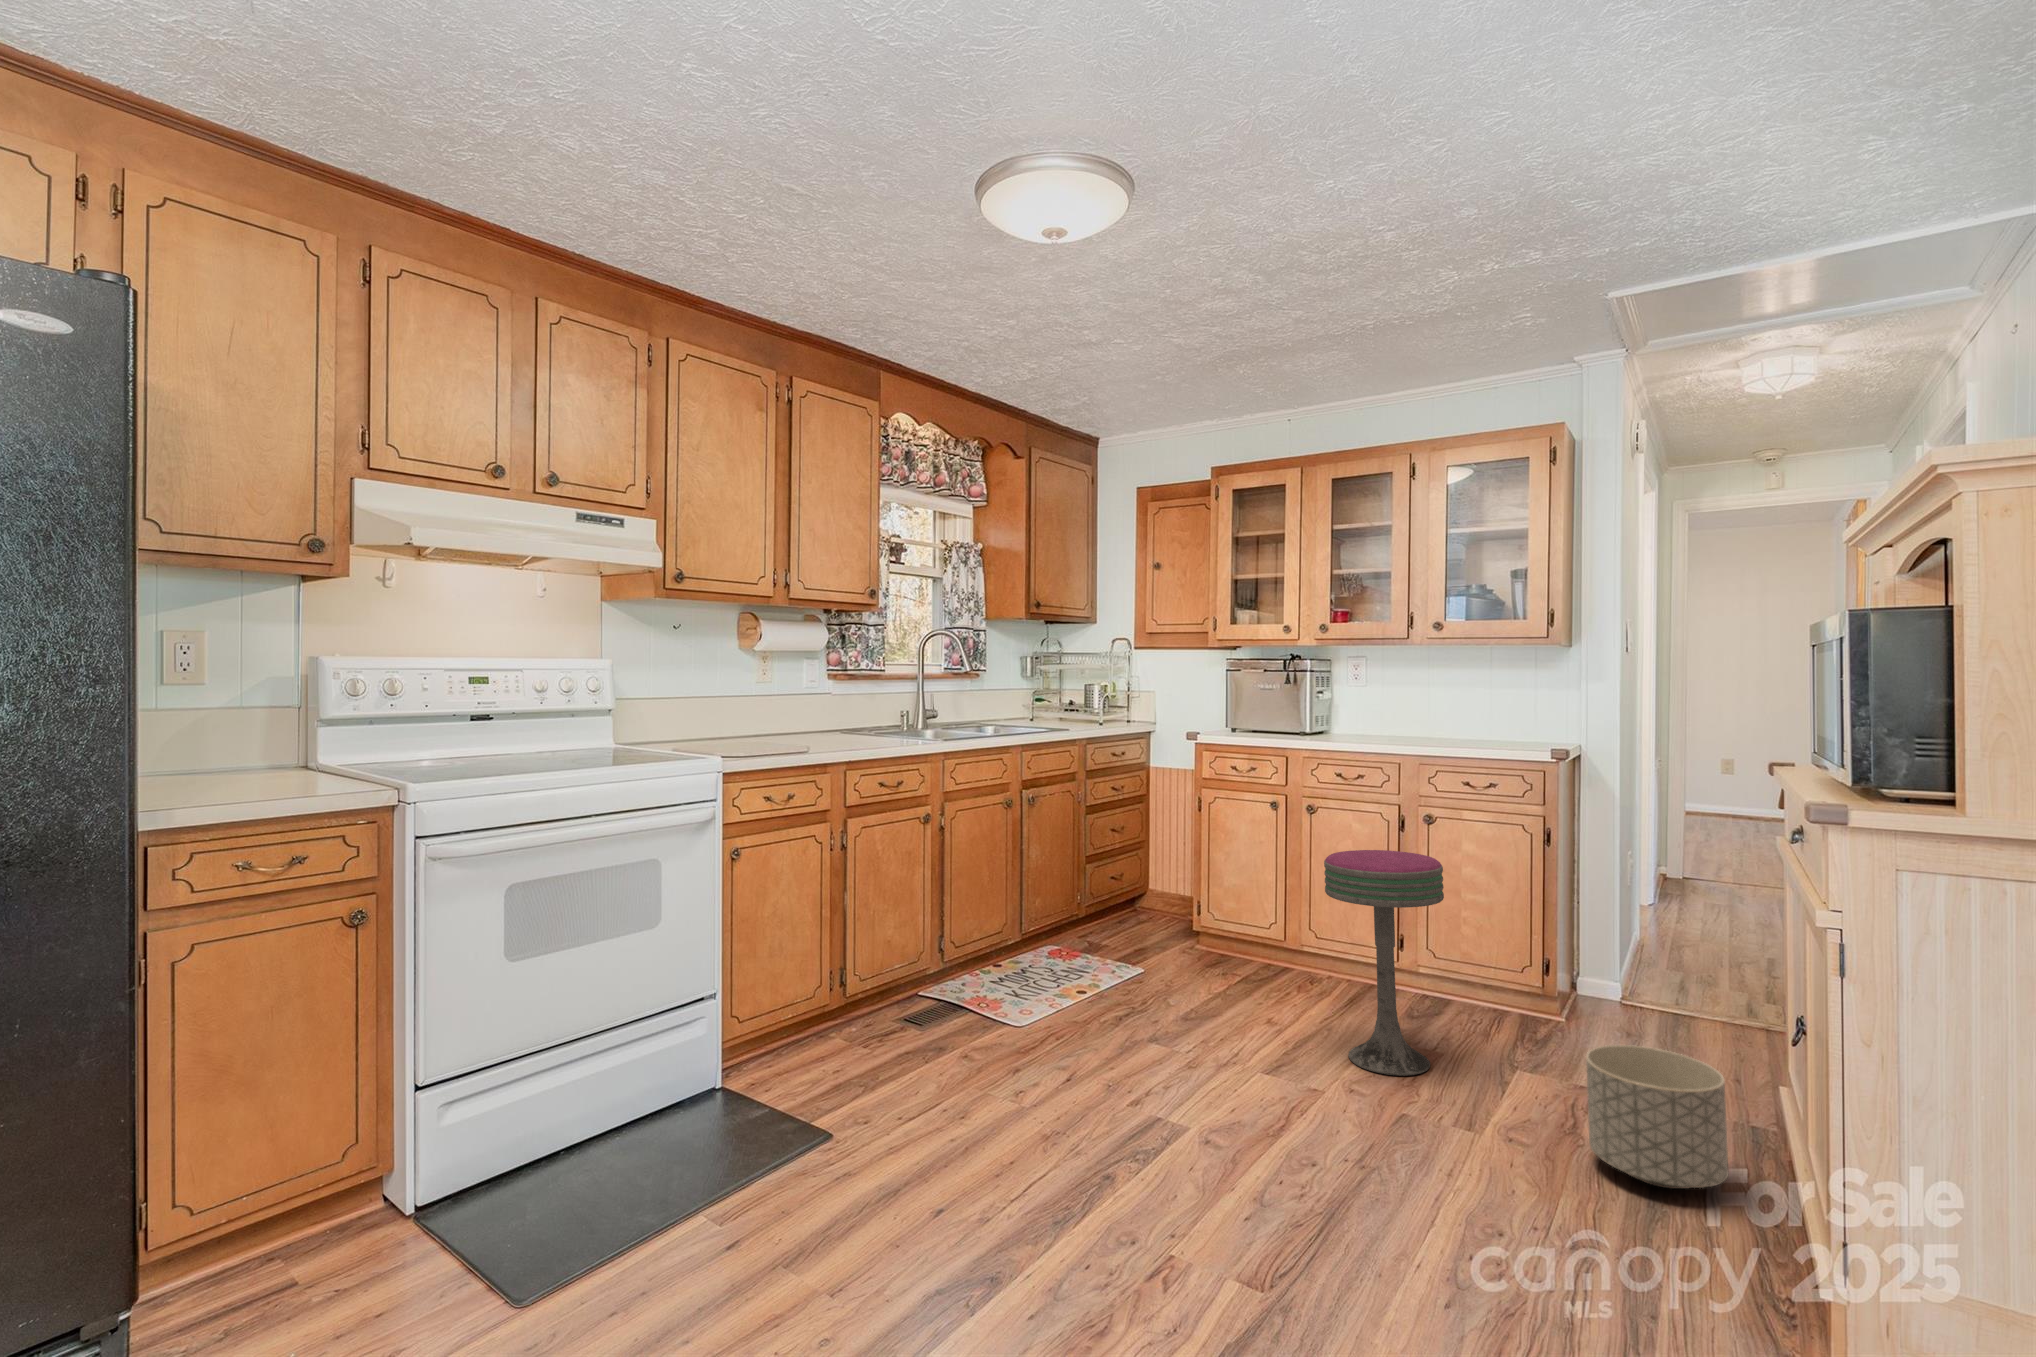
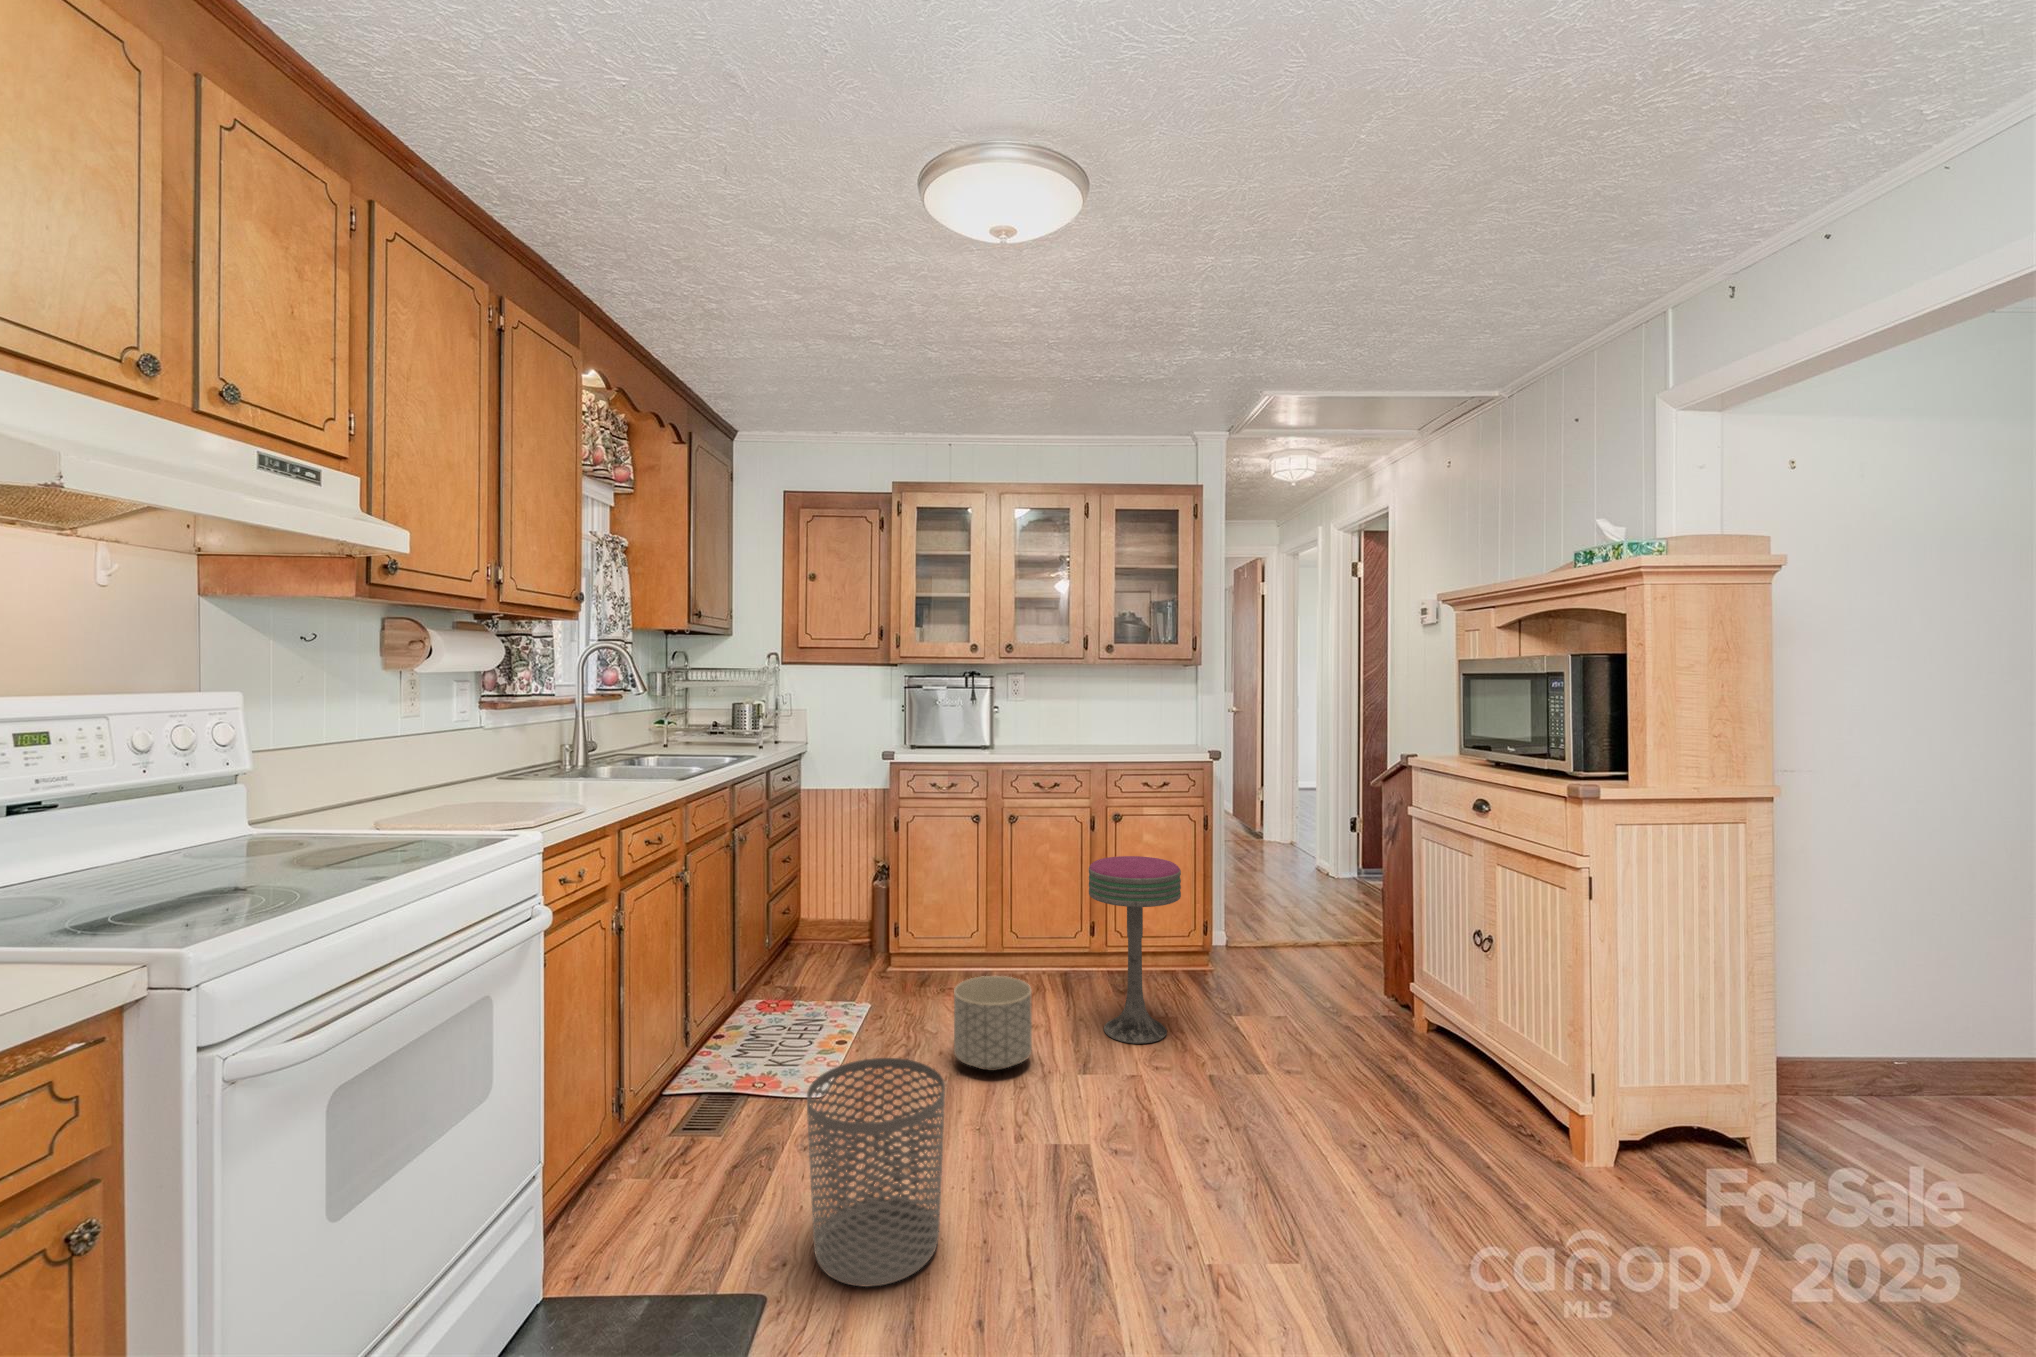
waste bin: none [866,975,987,1161] -> present [807,1058,945,1287]
planter: present [1586,1045,1728,1189] -> present [954,976,1032,1071]

